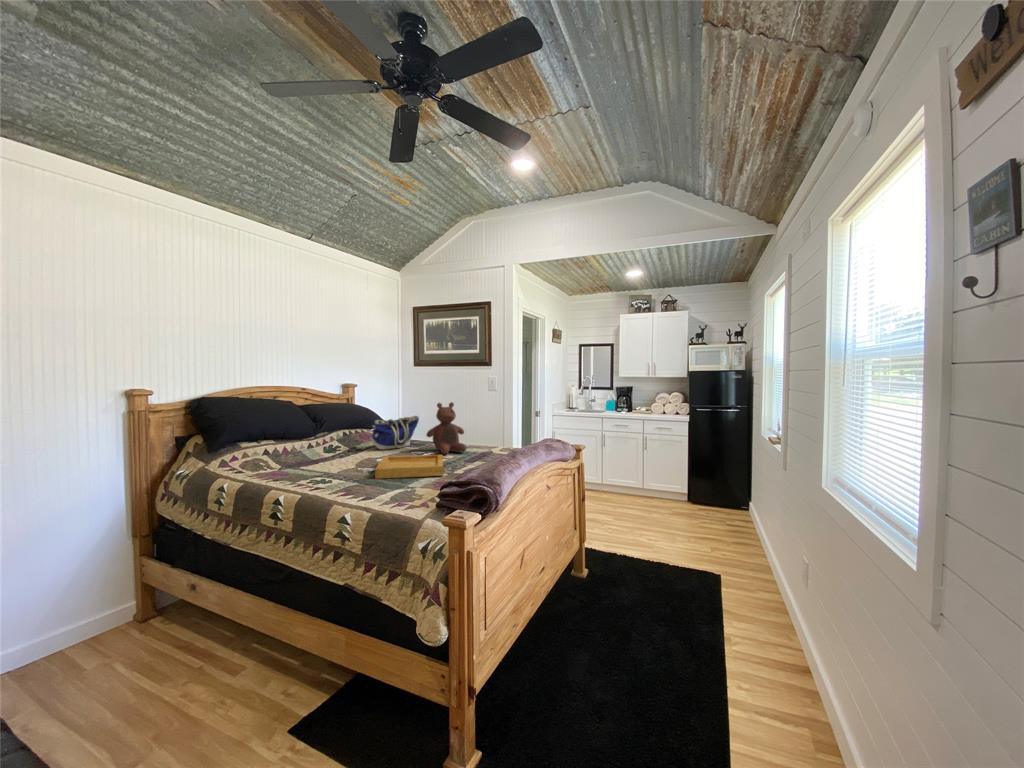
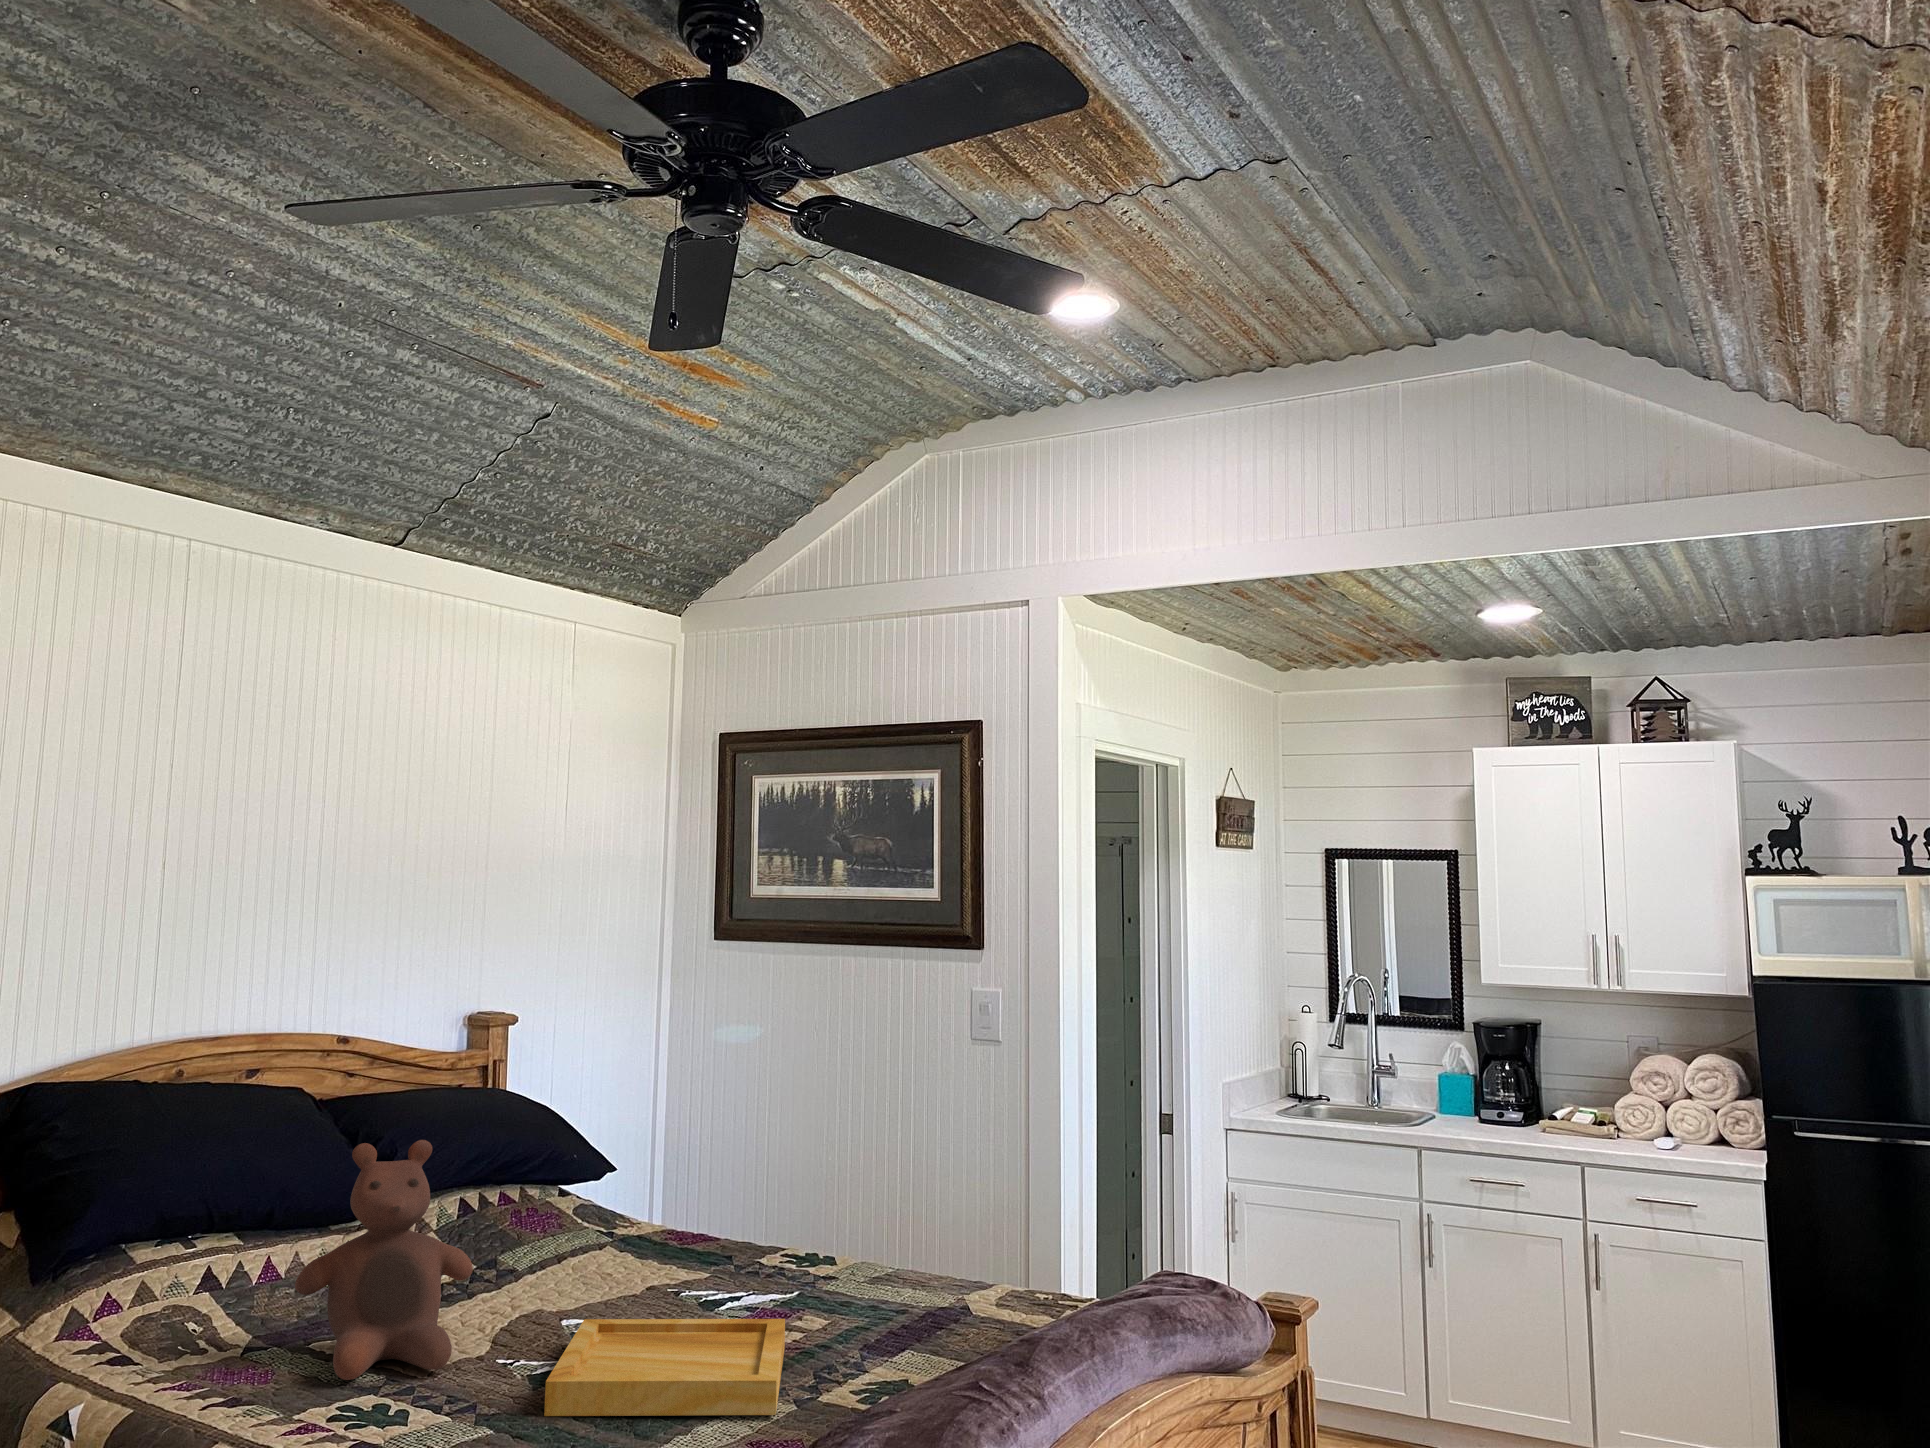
stuffed bear: present [426,402,467,454] -> present [295,1140,473,1380]
tote bag: present [371,416,419,449] -> none [550,1149,719,1274]

